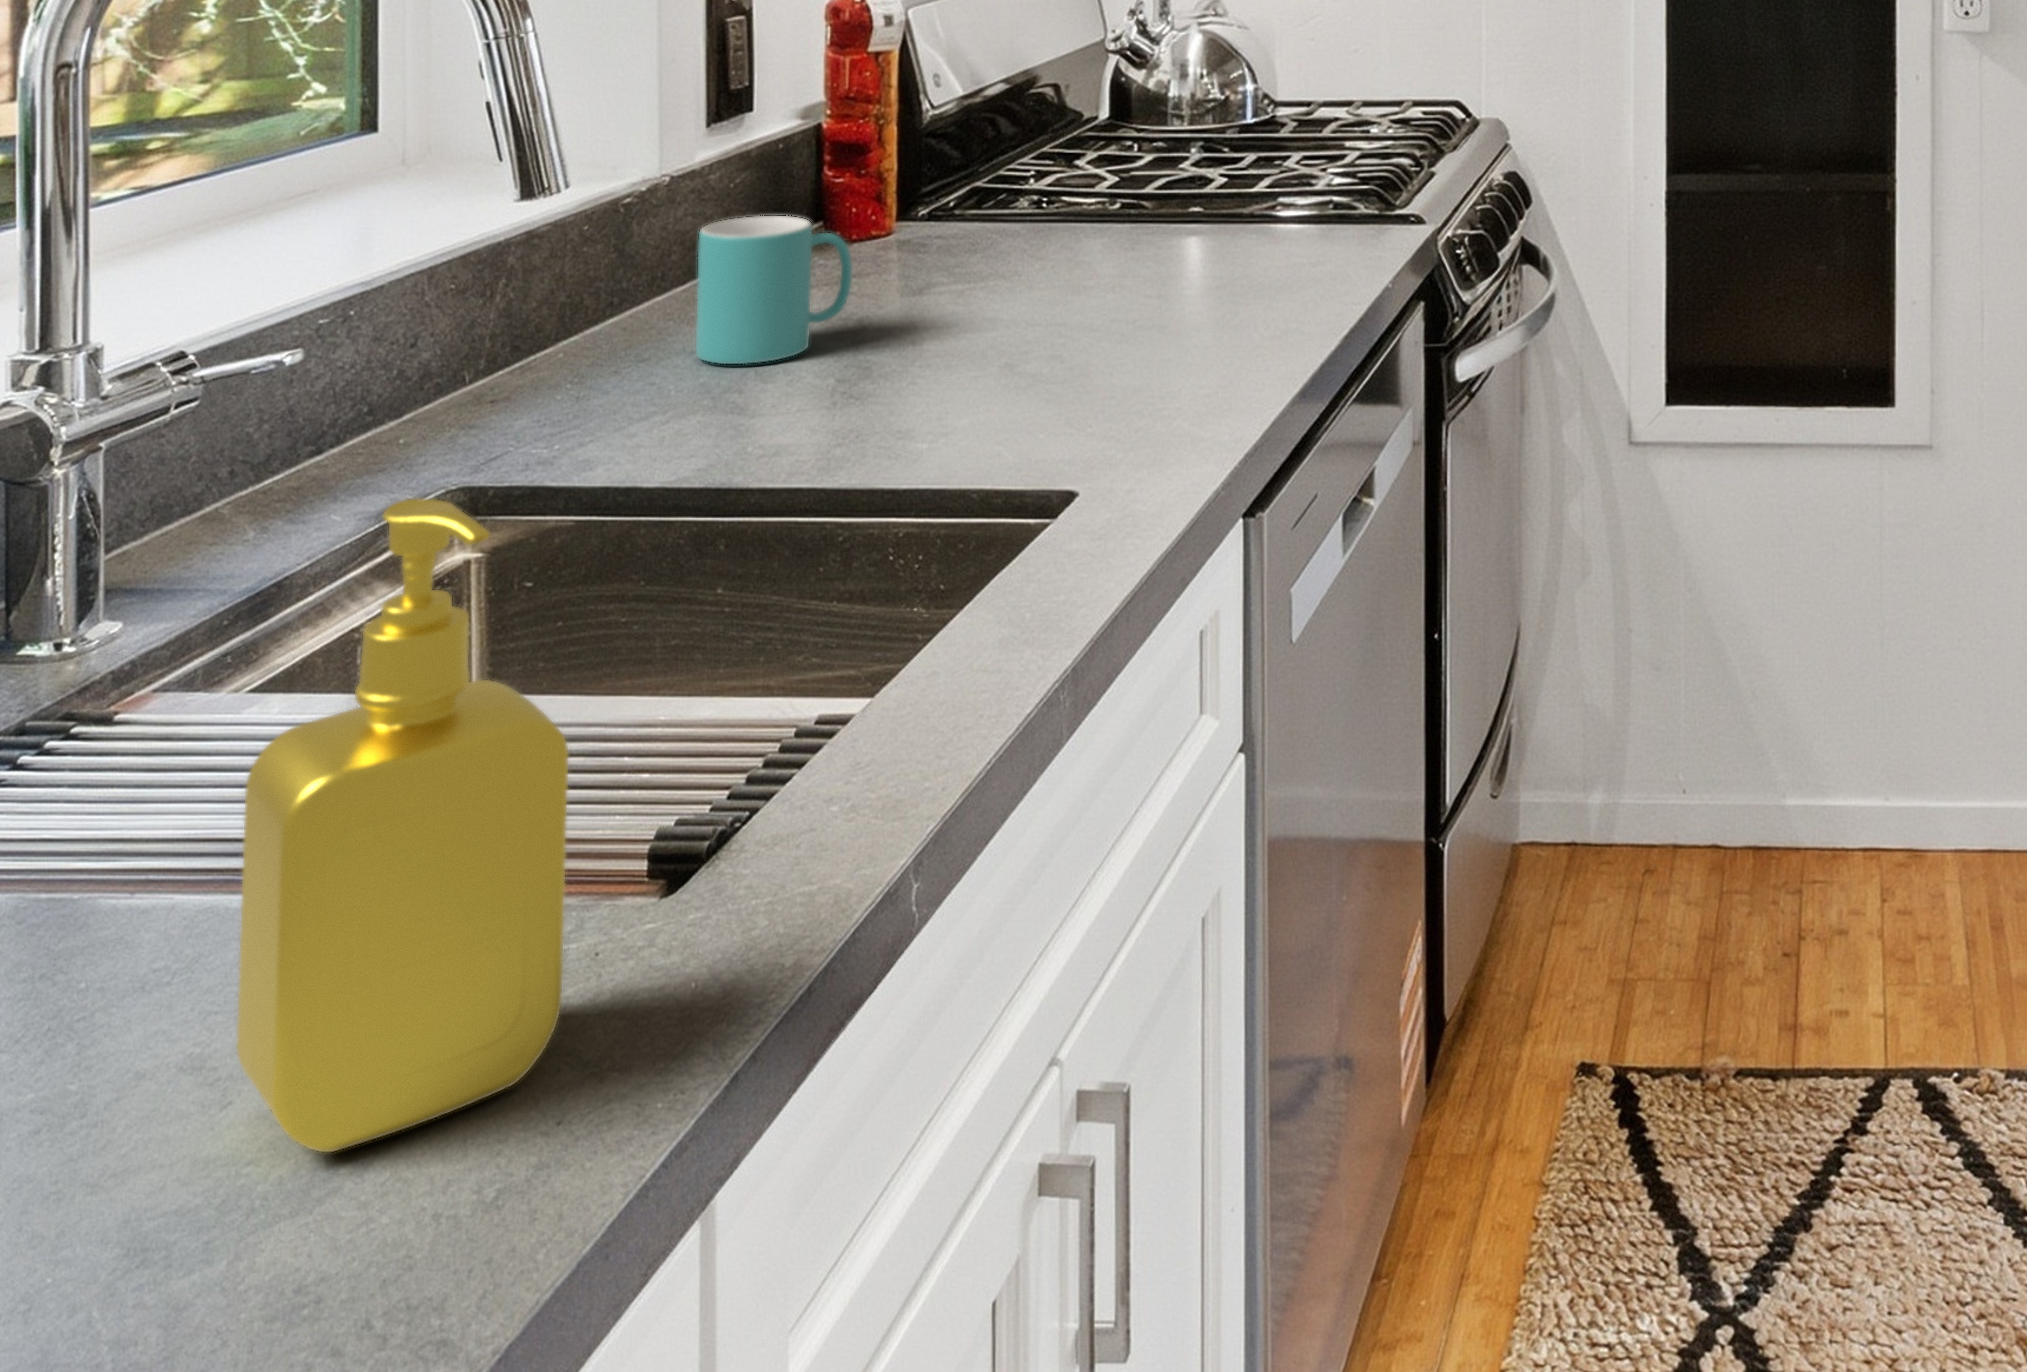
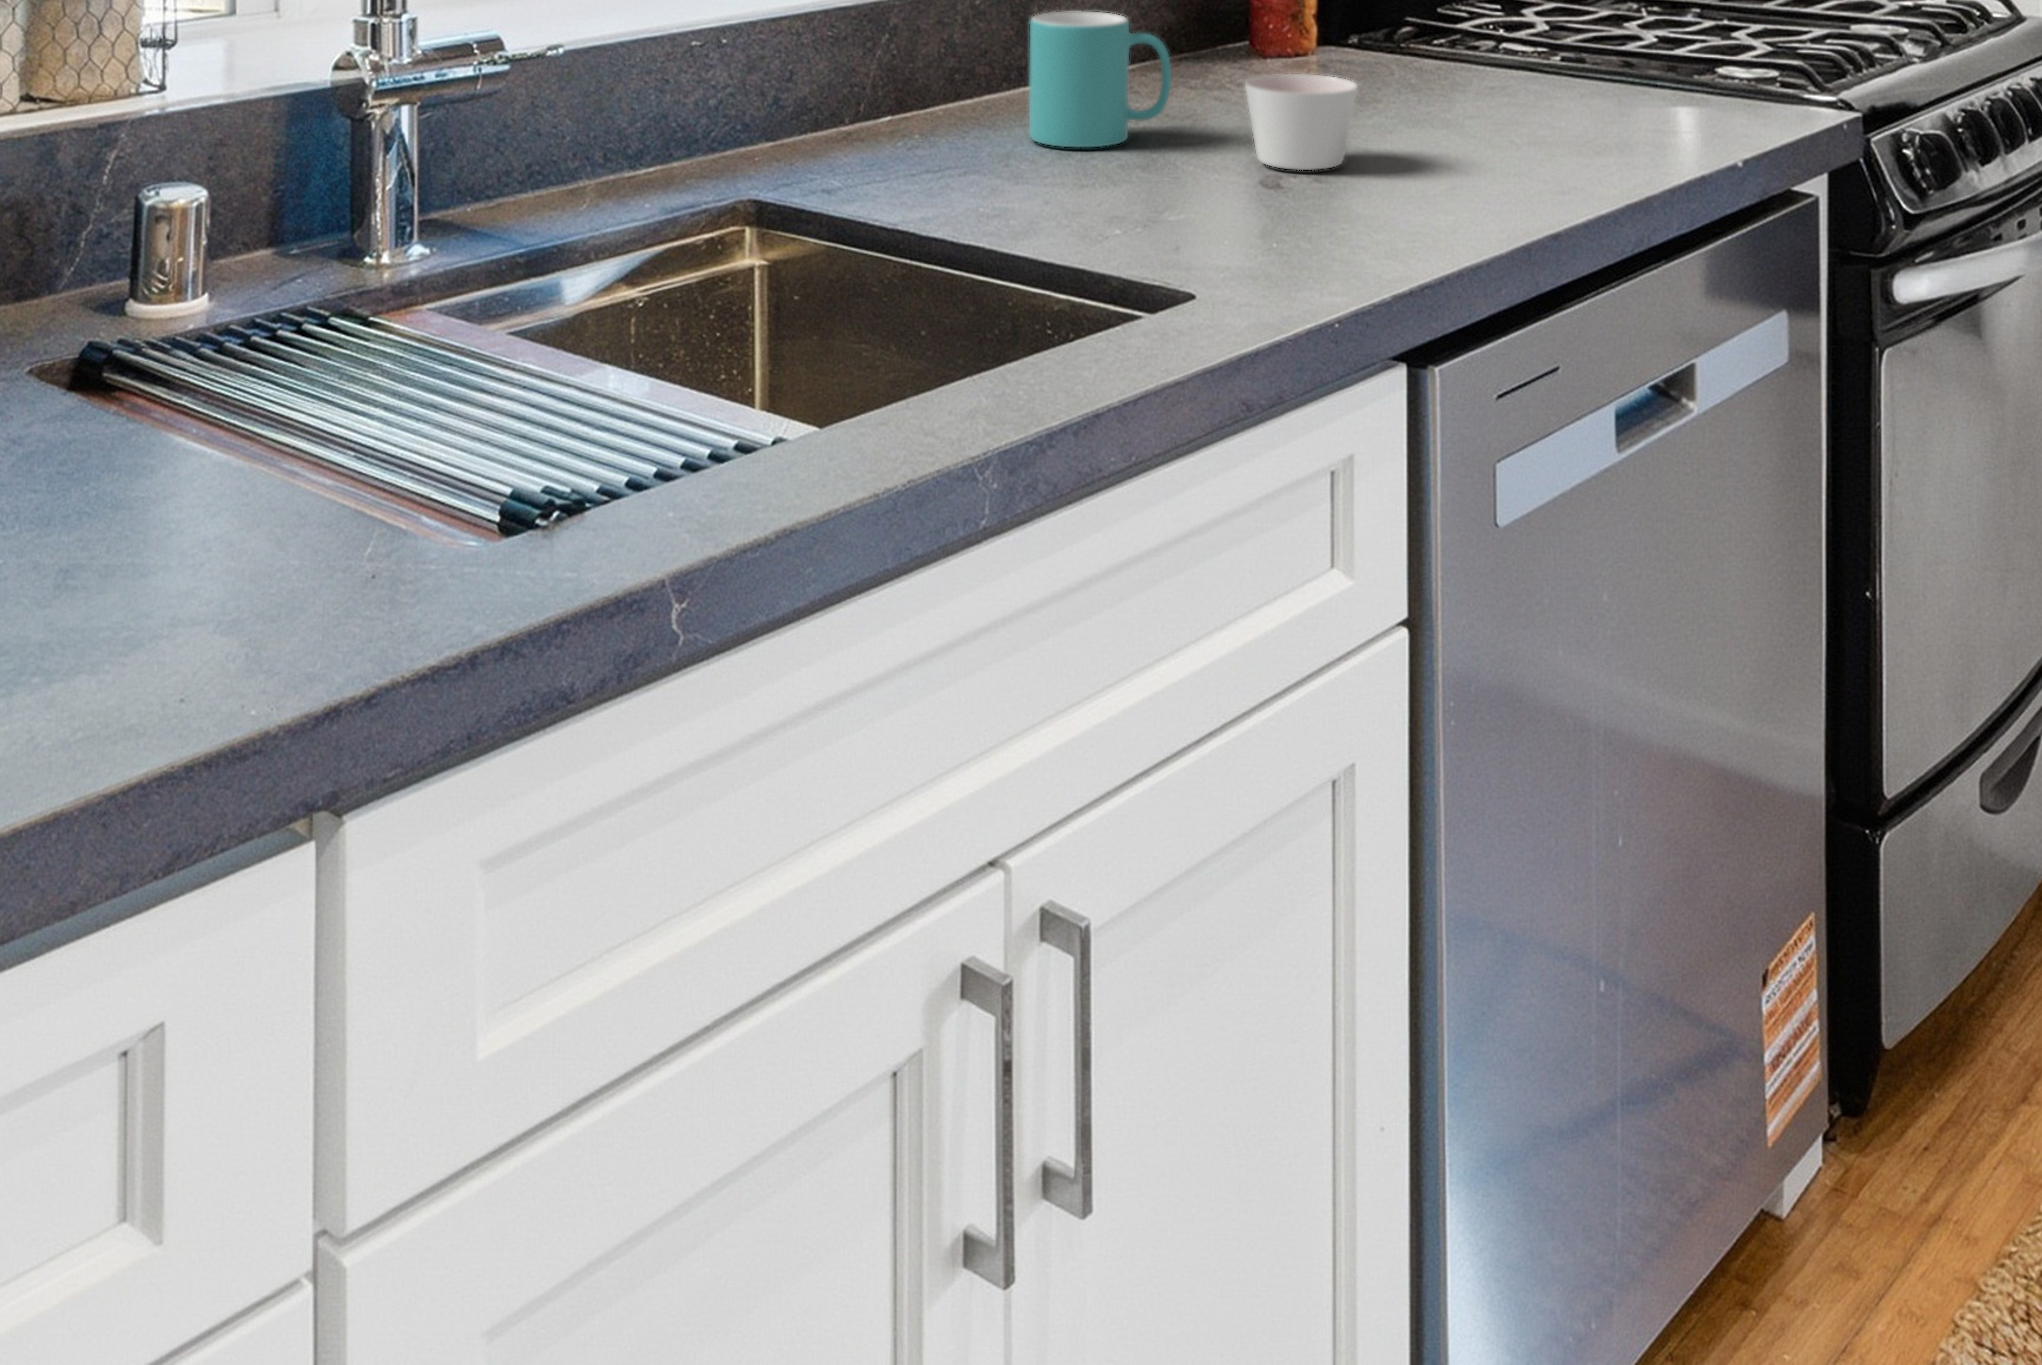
candle: none [955,253,1070,350] -> present [1245,74,1357,170]
soap dispenser: present [237,499,568,1152] -> none [66,90,323,632]

